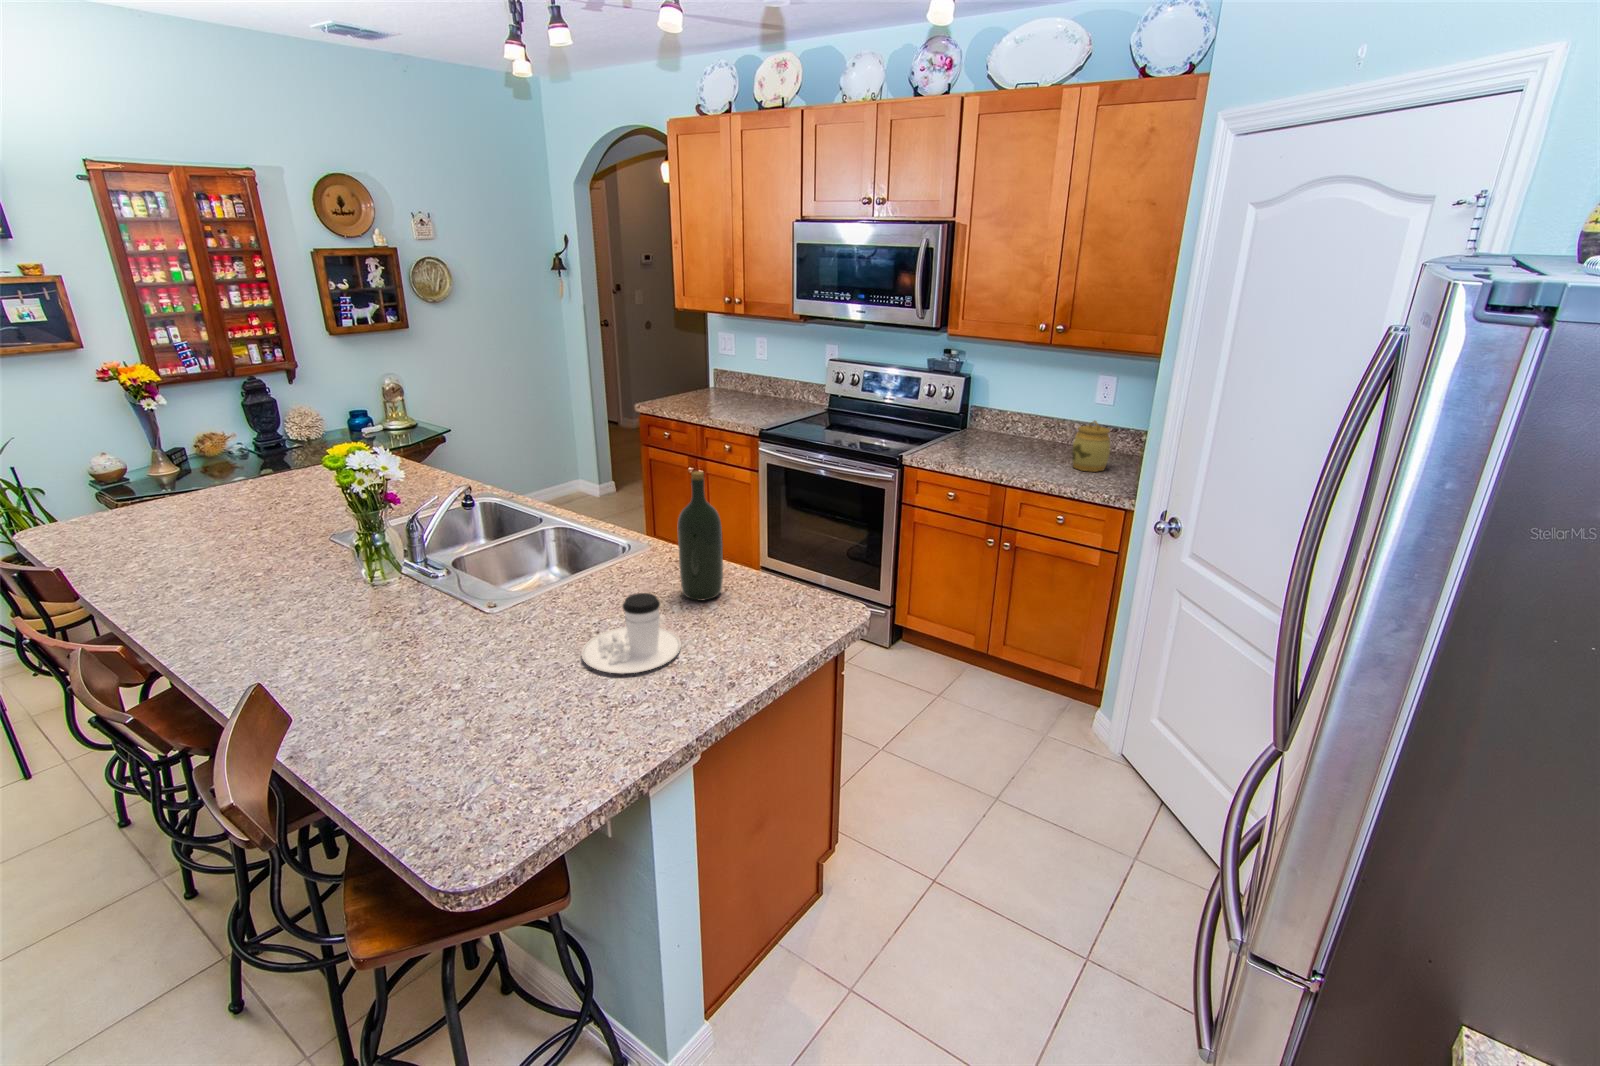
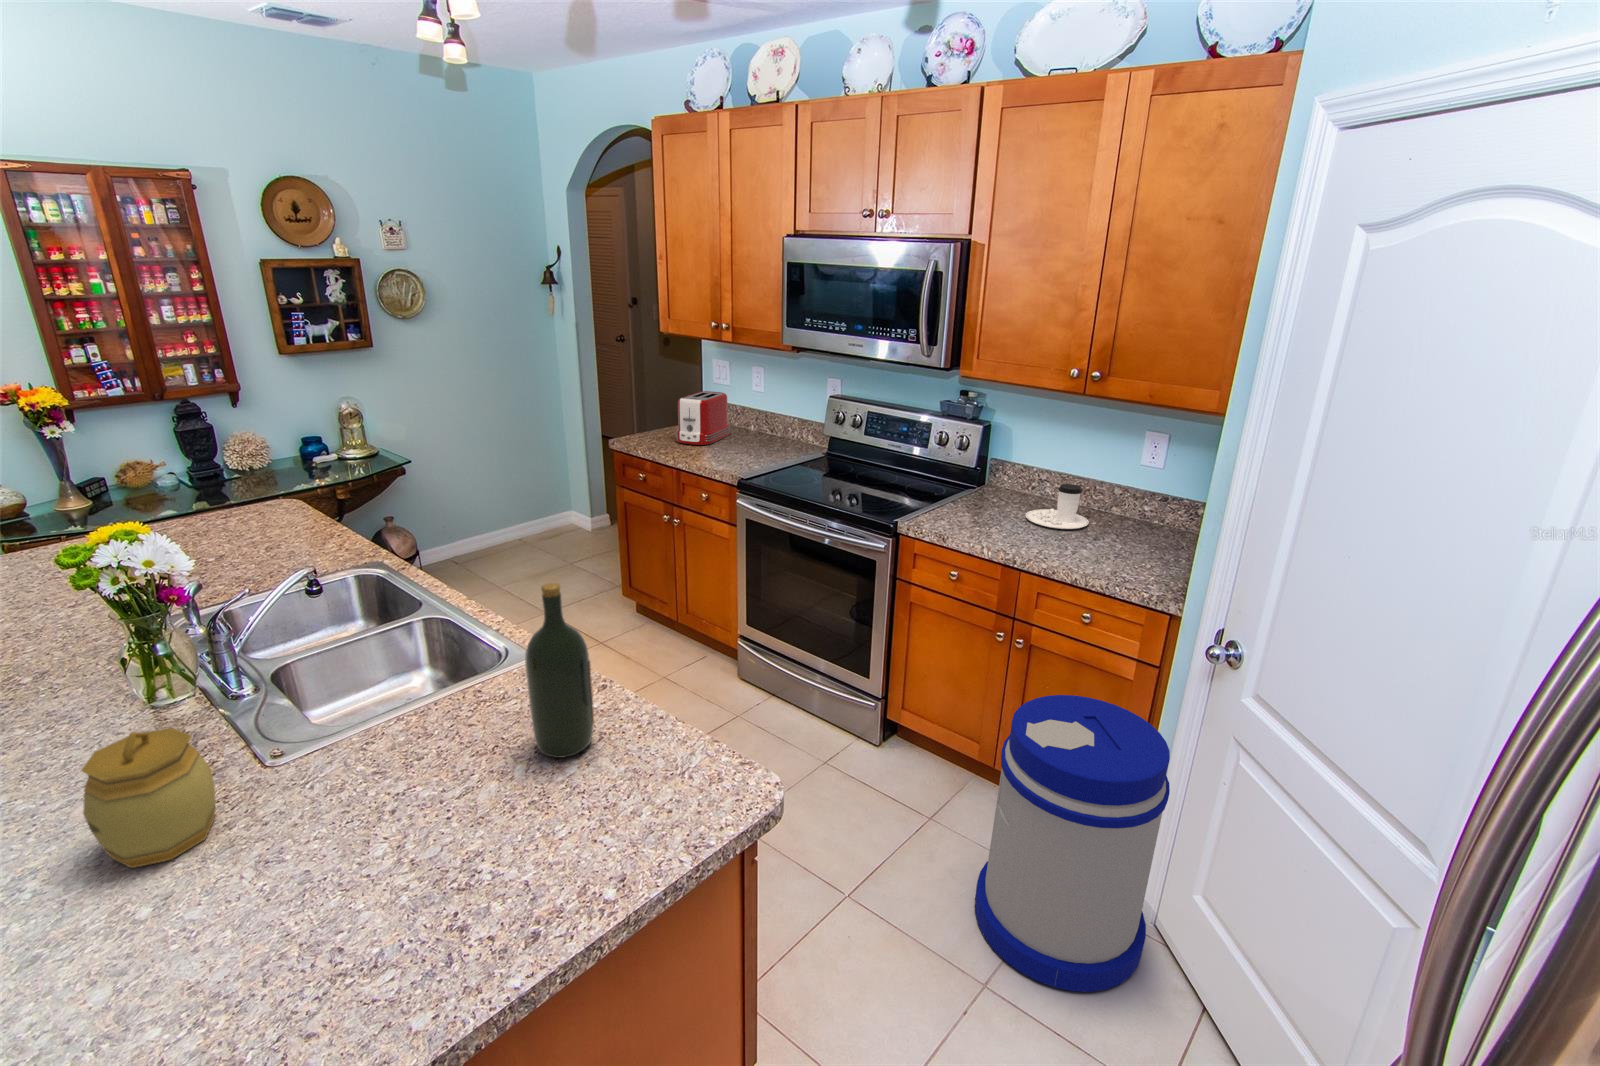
toaster: none [693,360,739,407] -> present [676,391,730,445]
jar: present [1072,421,1110,472] -> present [81,728,216,868]
trash can: none [981,579,1129,799] -> present [975,695,1170,992]
coffee cup: present [581,593,681,674] -> present [1026,484,1089,529]

